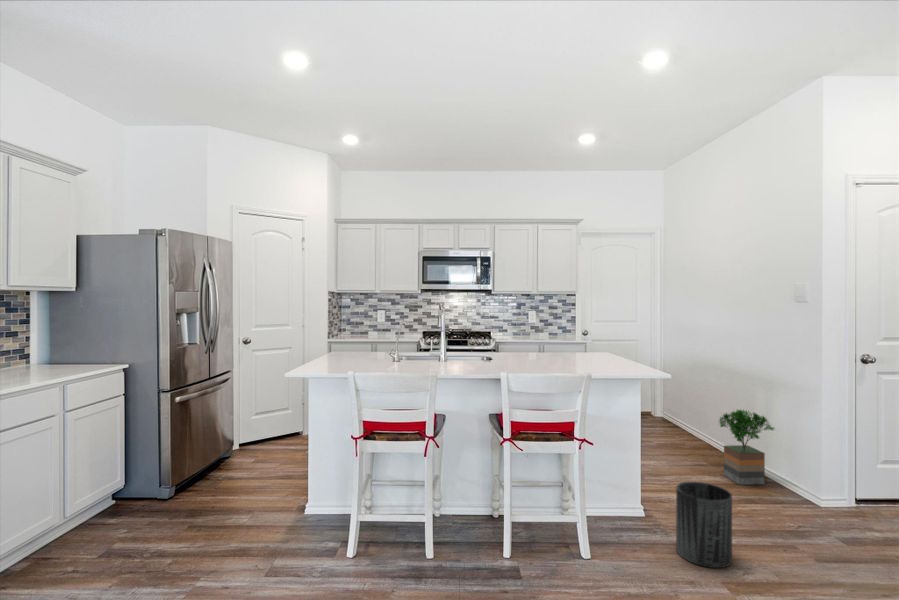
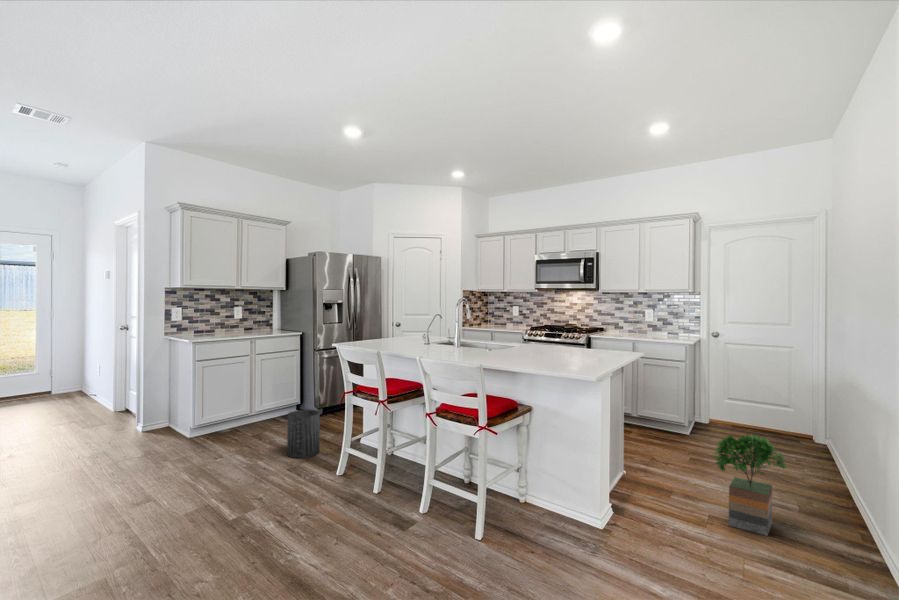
trash can: present [676,482,732,568] -> present [287,410,320,458]

